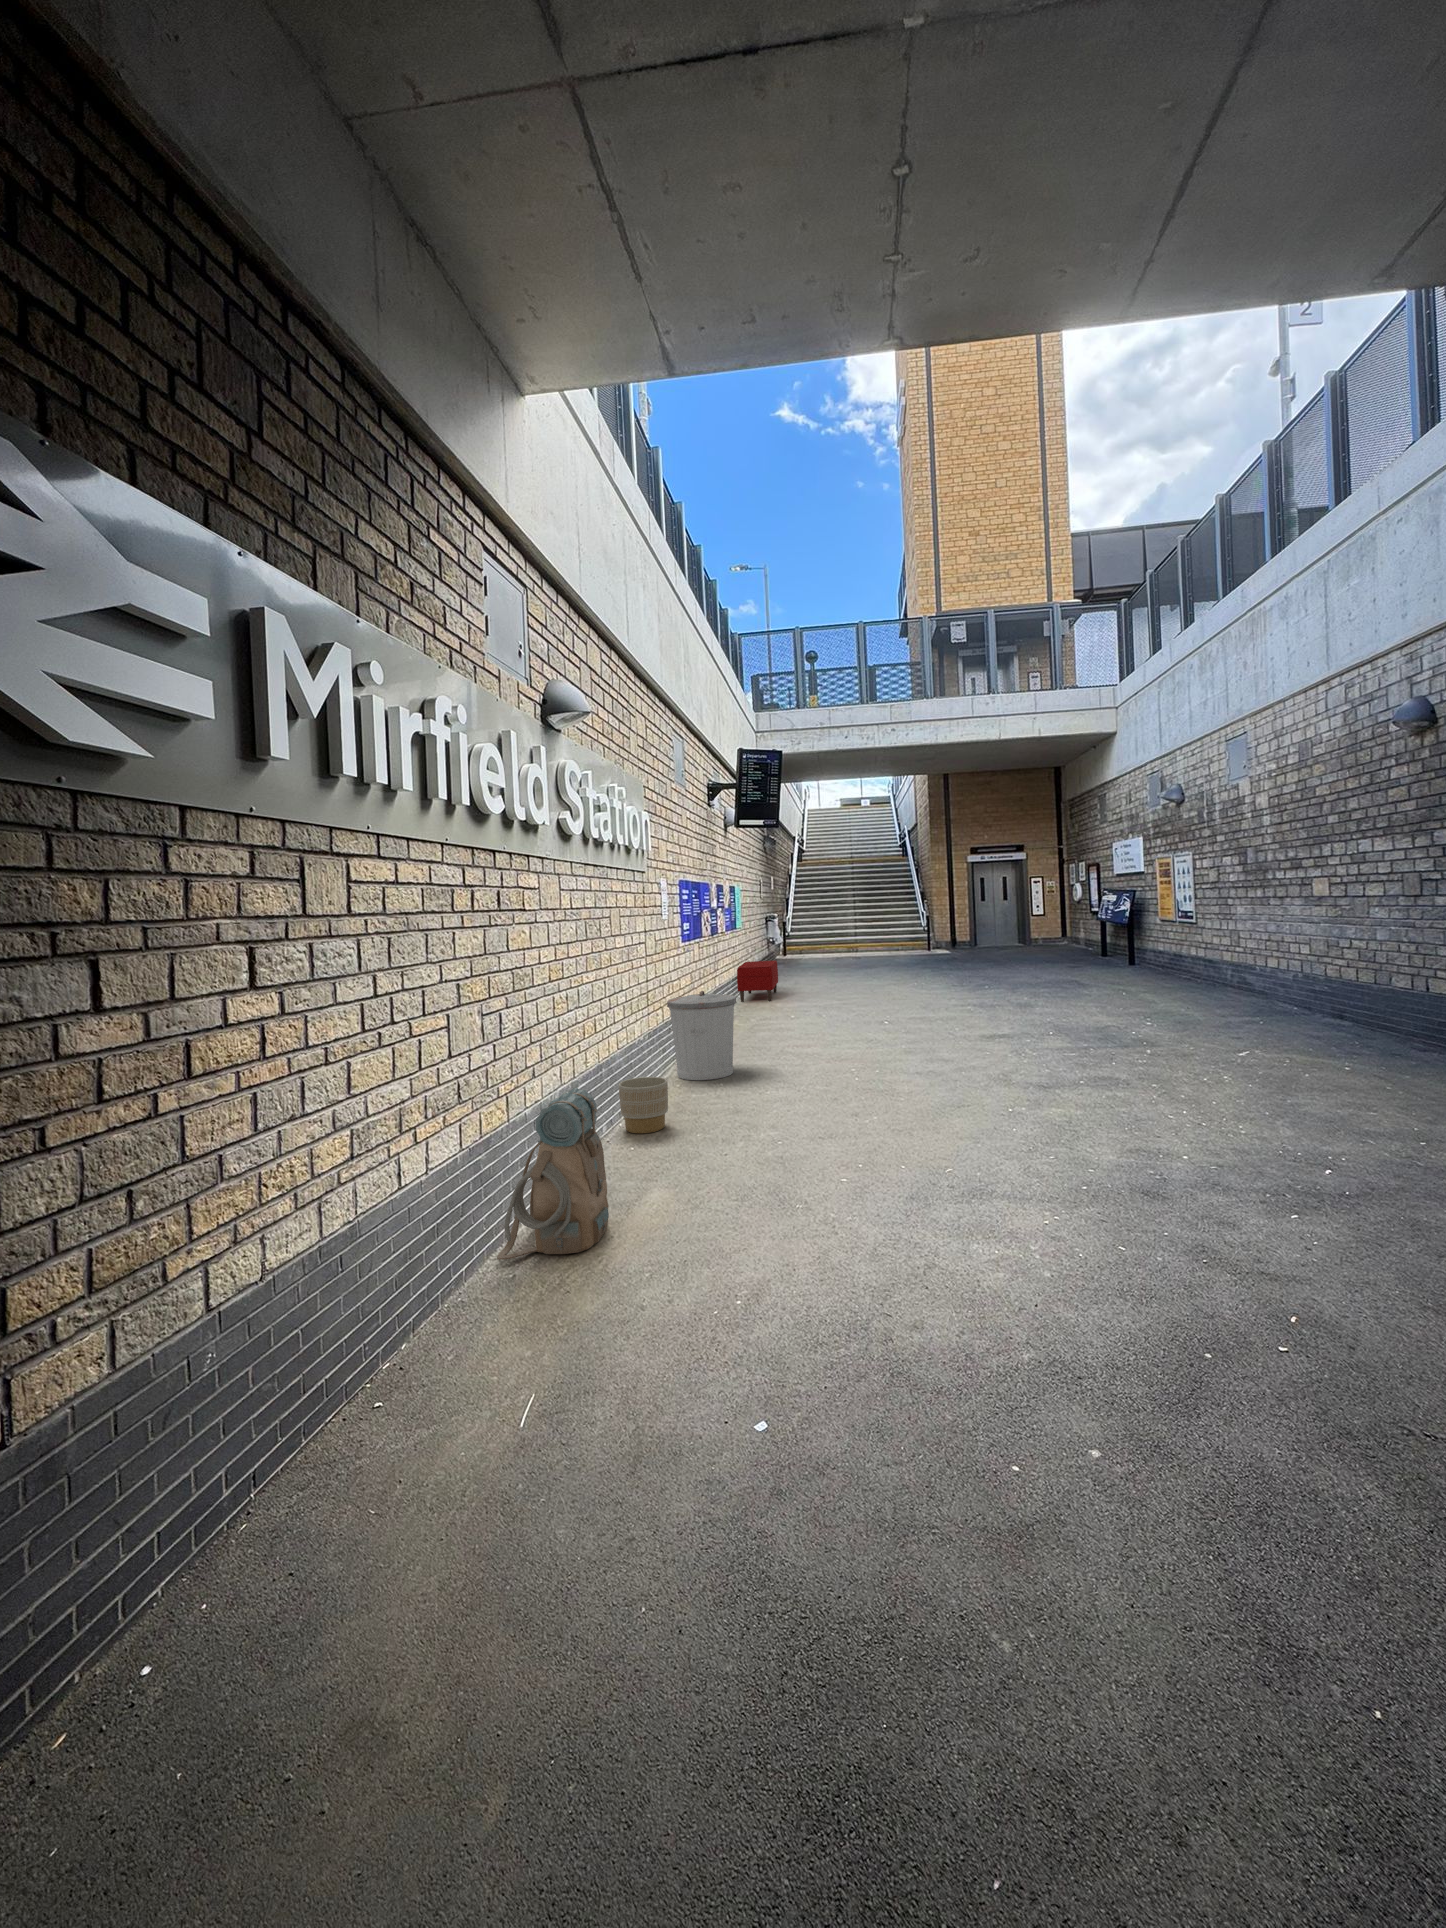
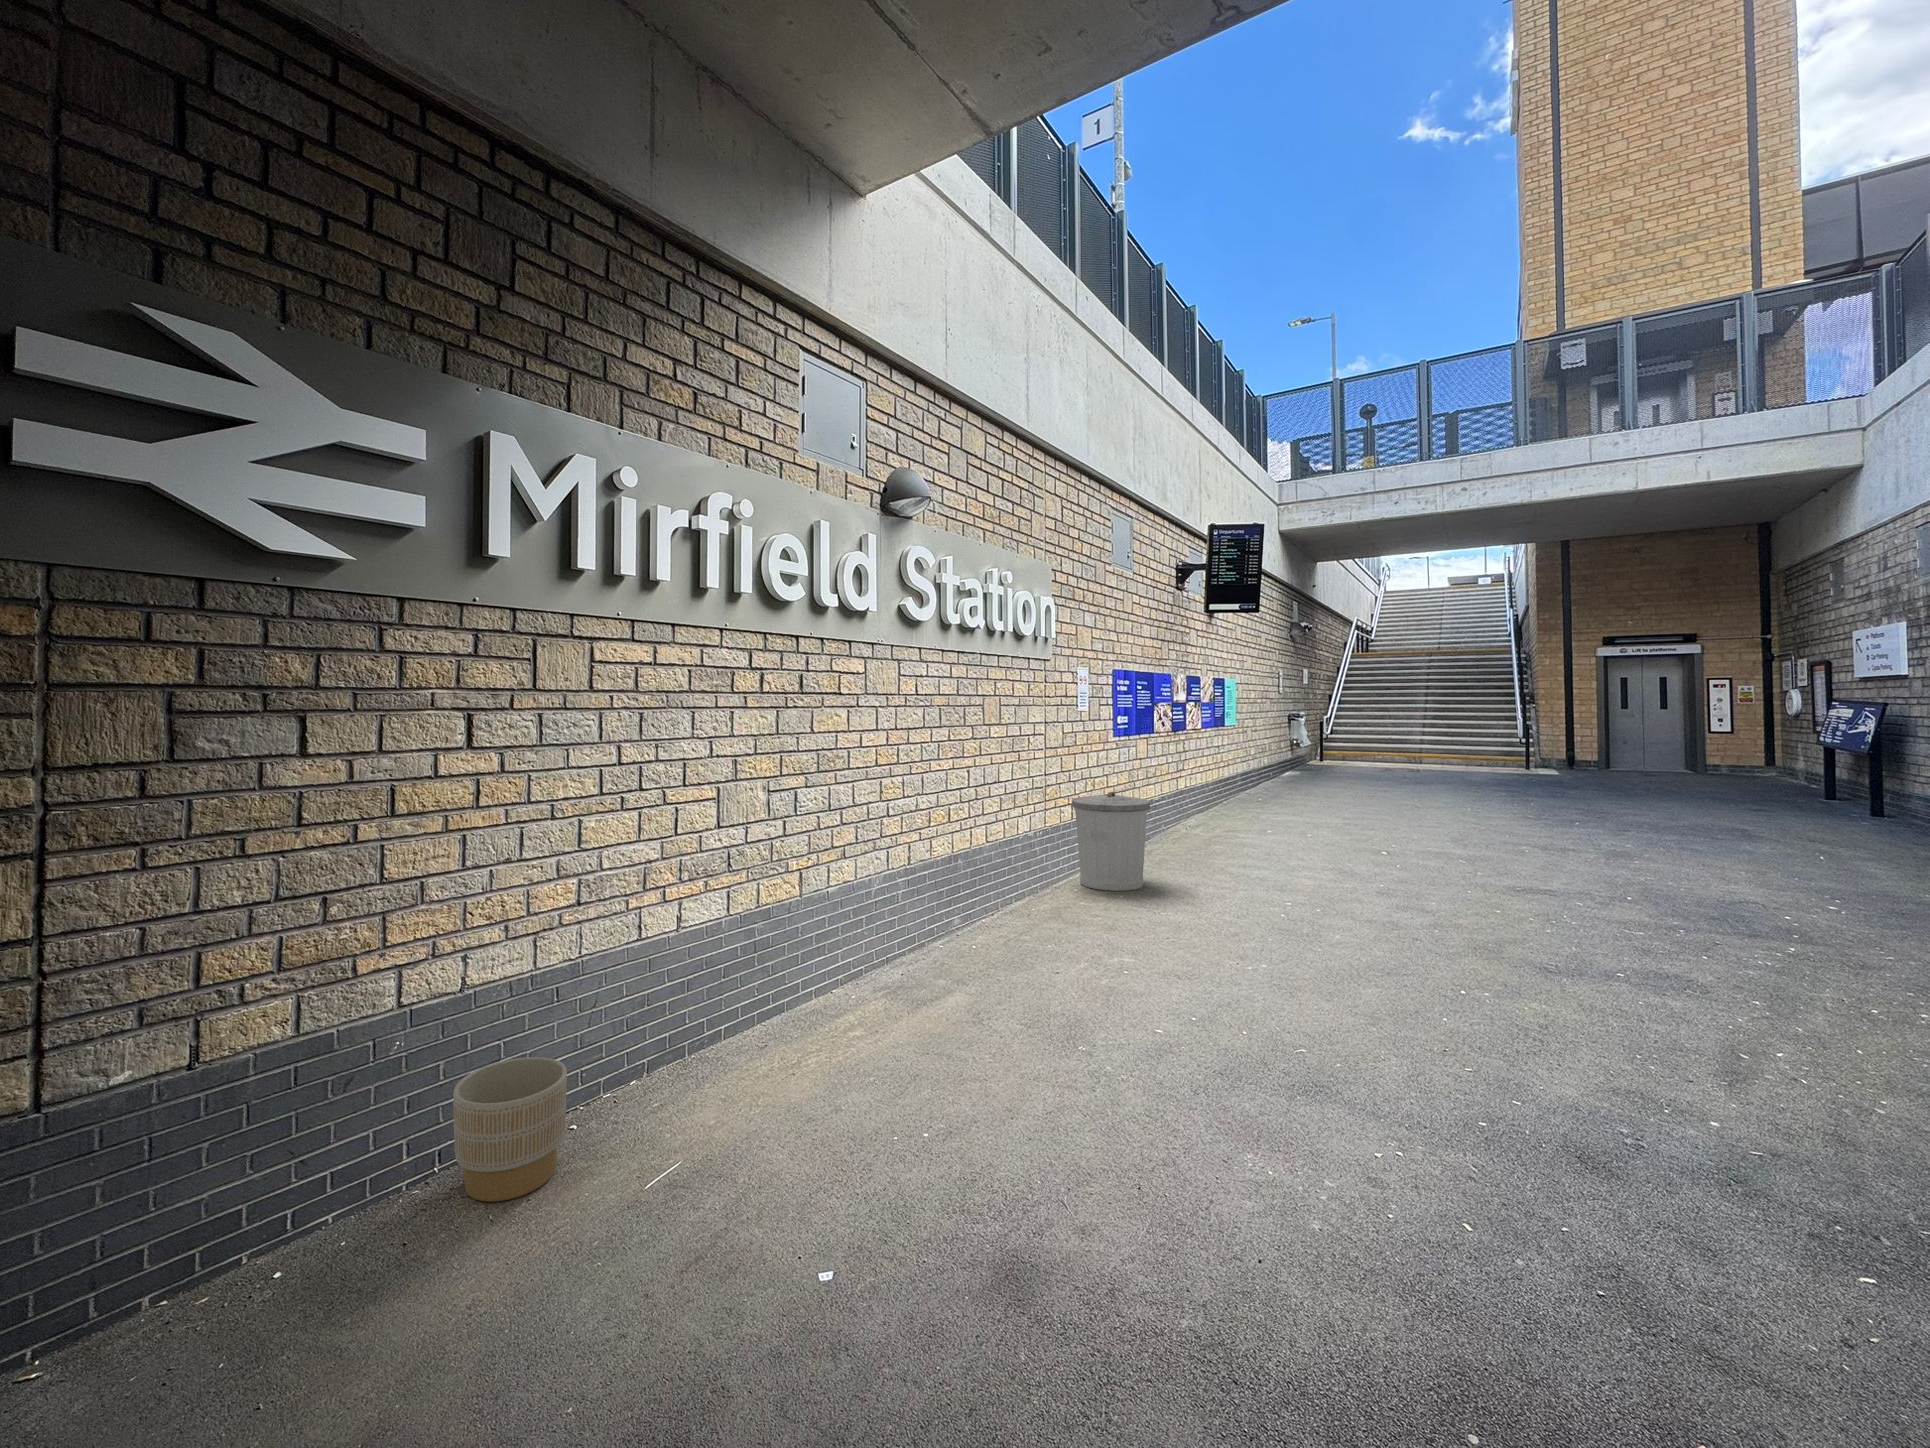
bench: present [737,961,778,1002] -> none [1217,765,1276,812]
planter: present [619,1077,668,1134] -> present [453,1057,567,1202]
backpack: present [497,1088,609,1260] -> none [759,875,881,1041]

